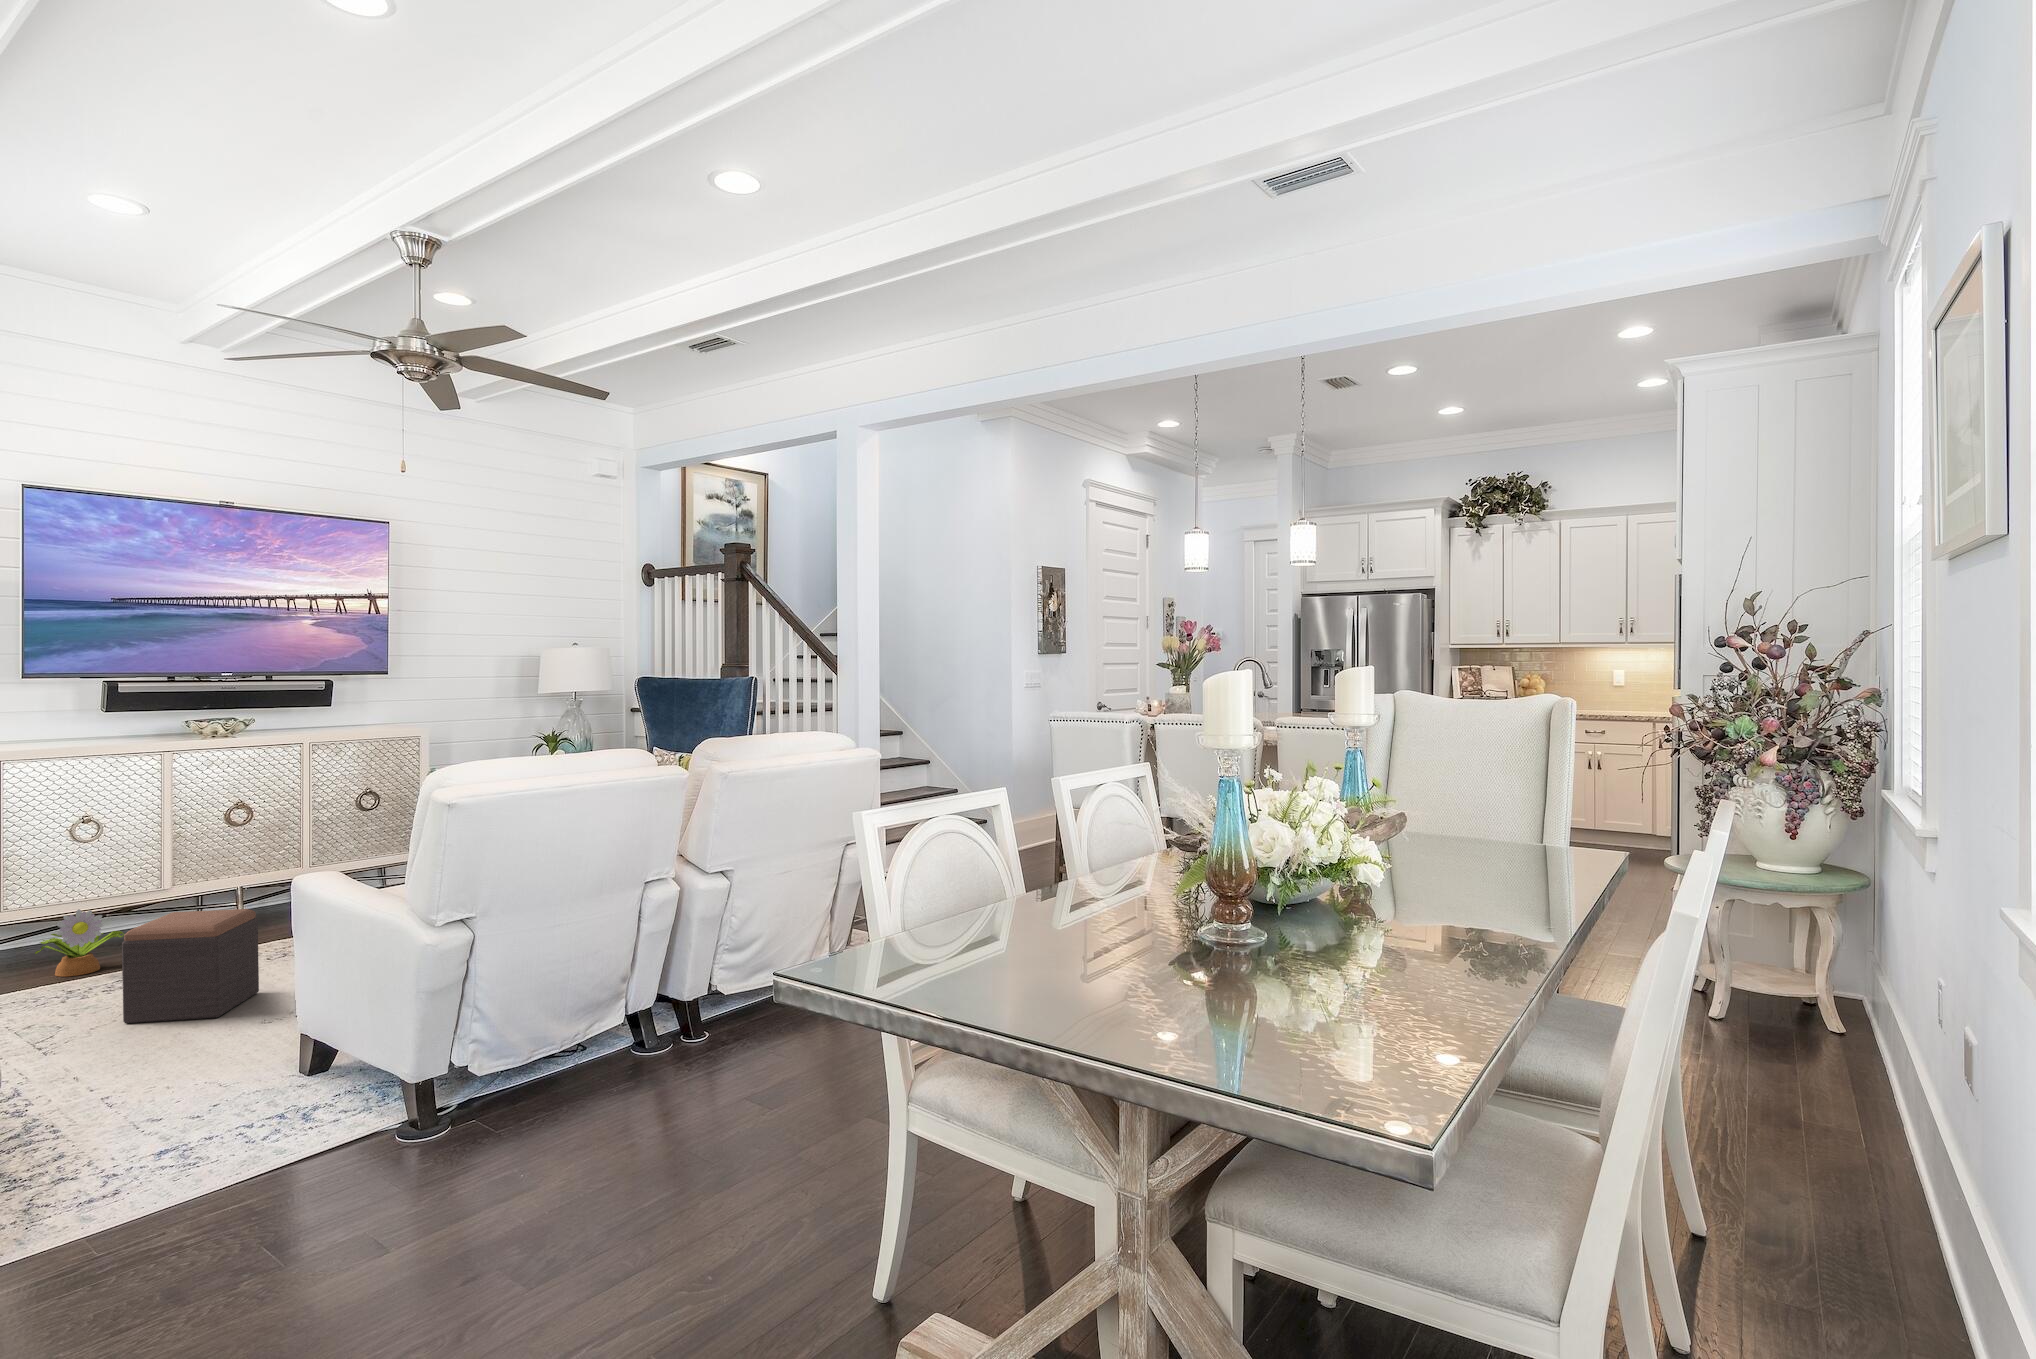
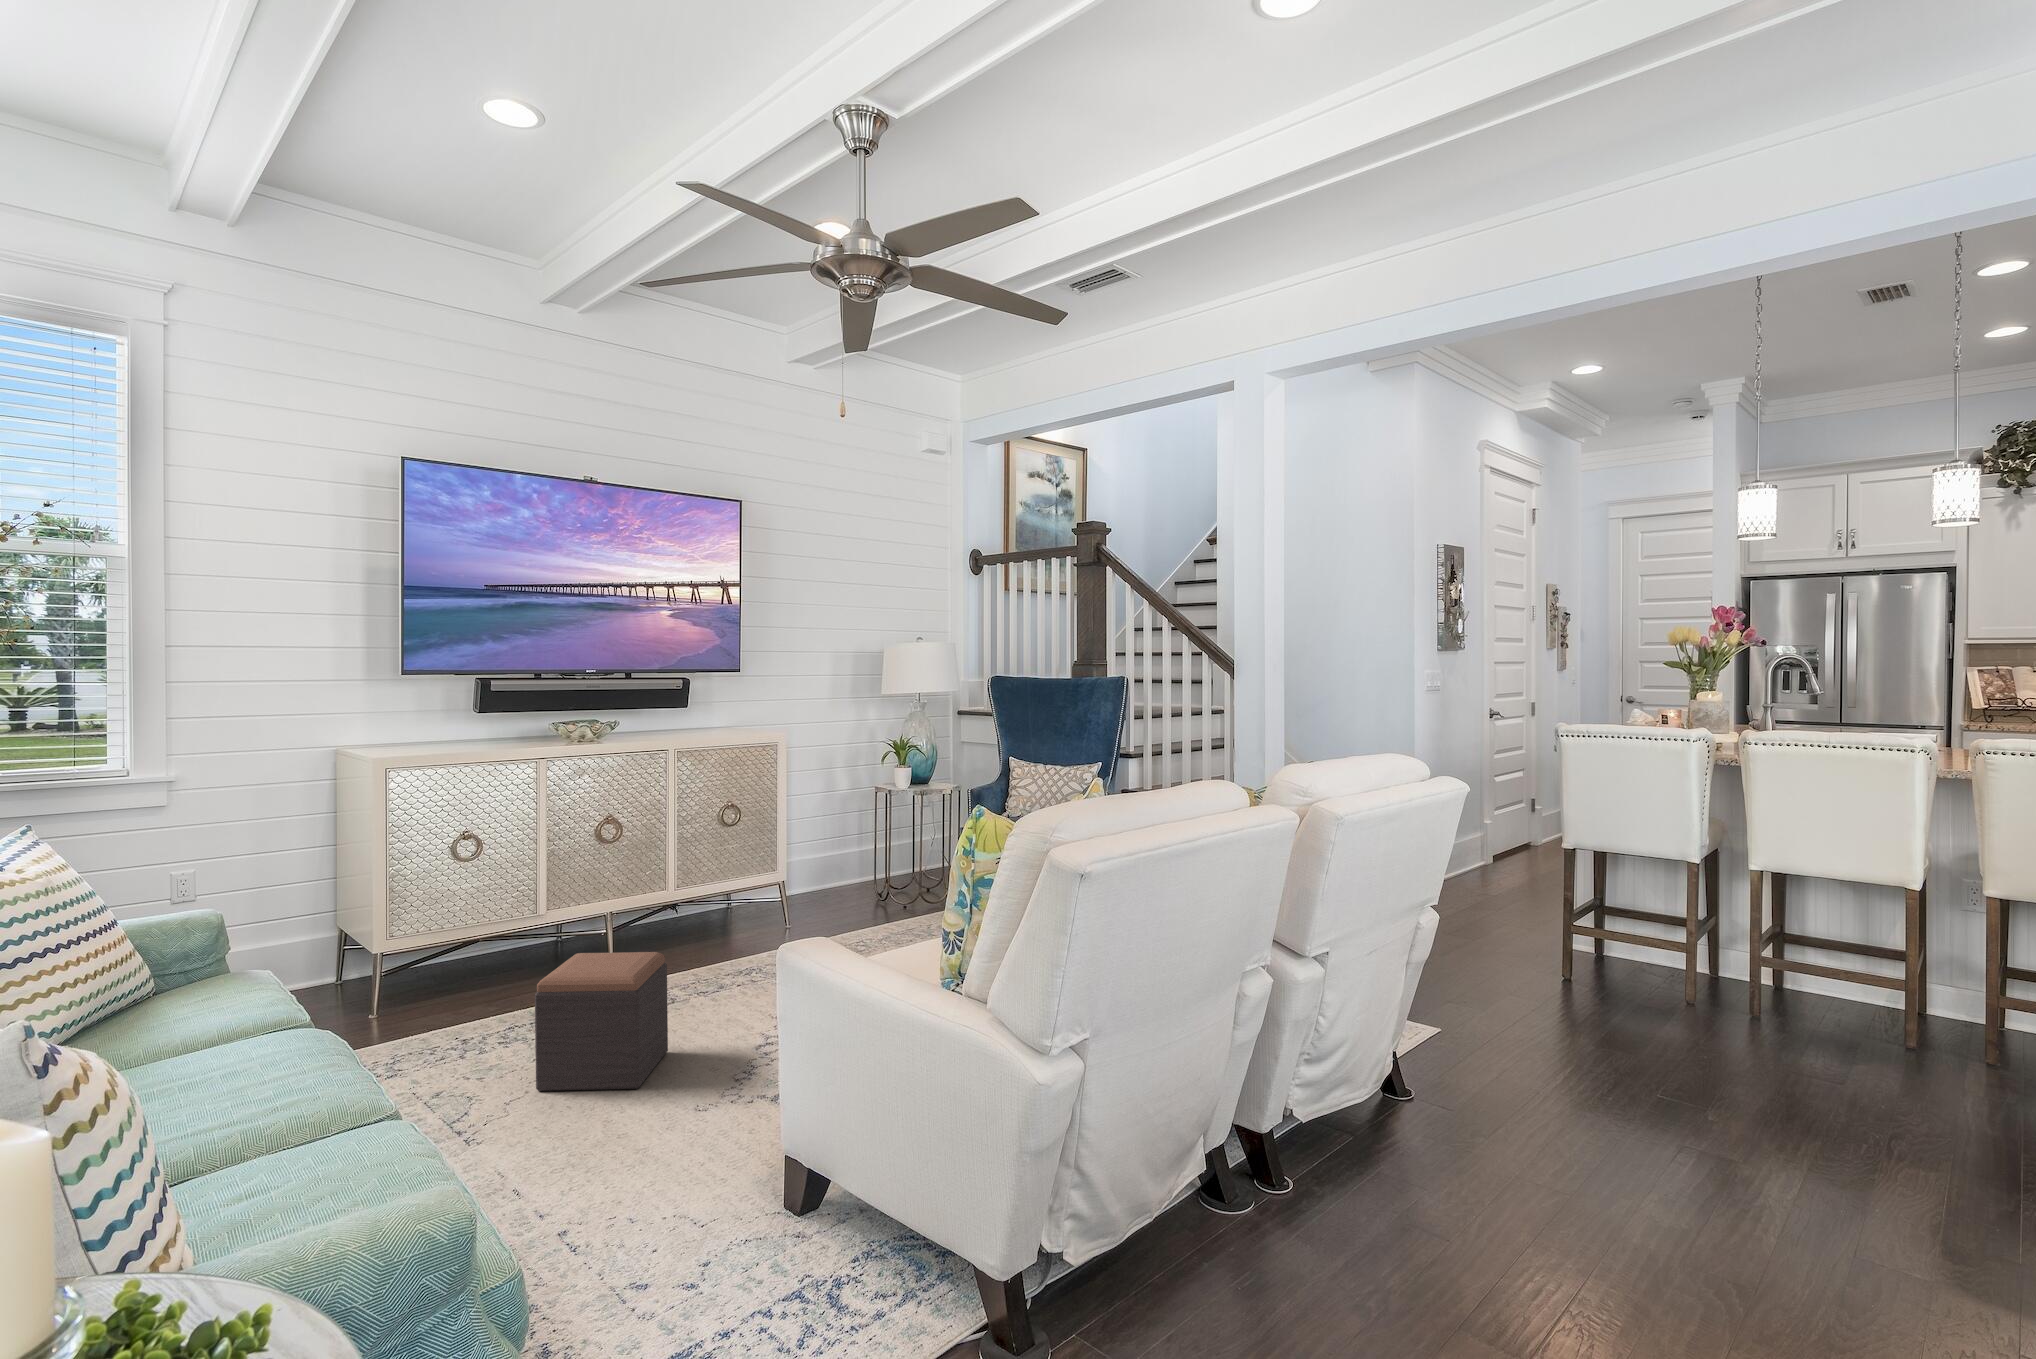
decorative plant: present [35,909,124,977] -> none [423,939,508,1015]

